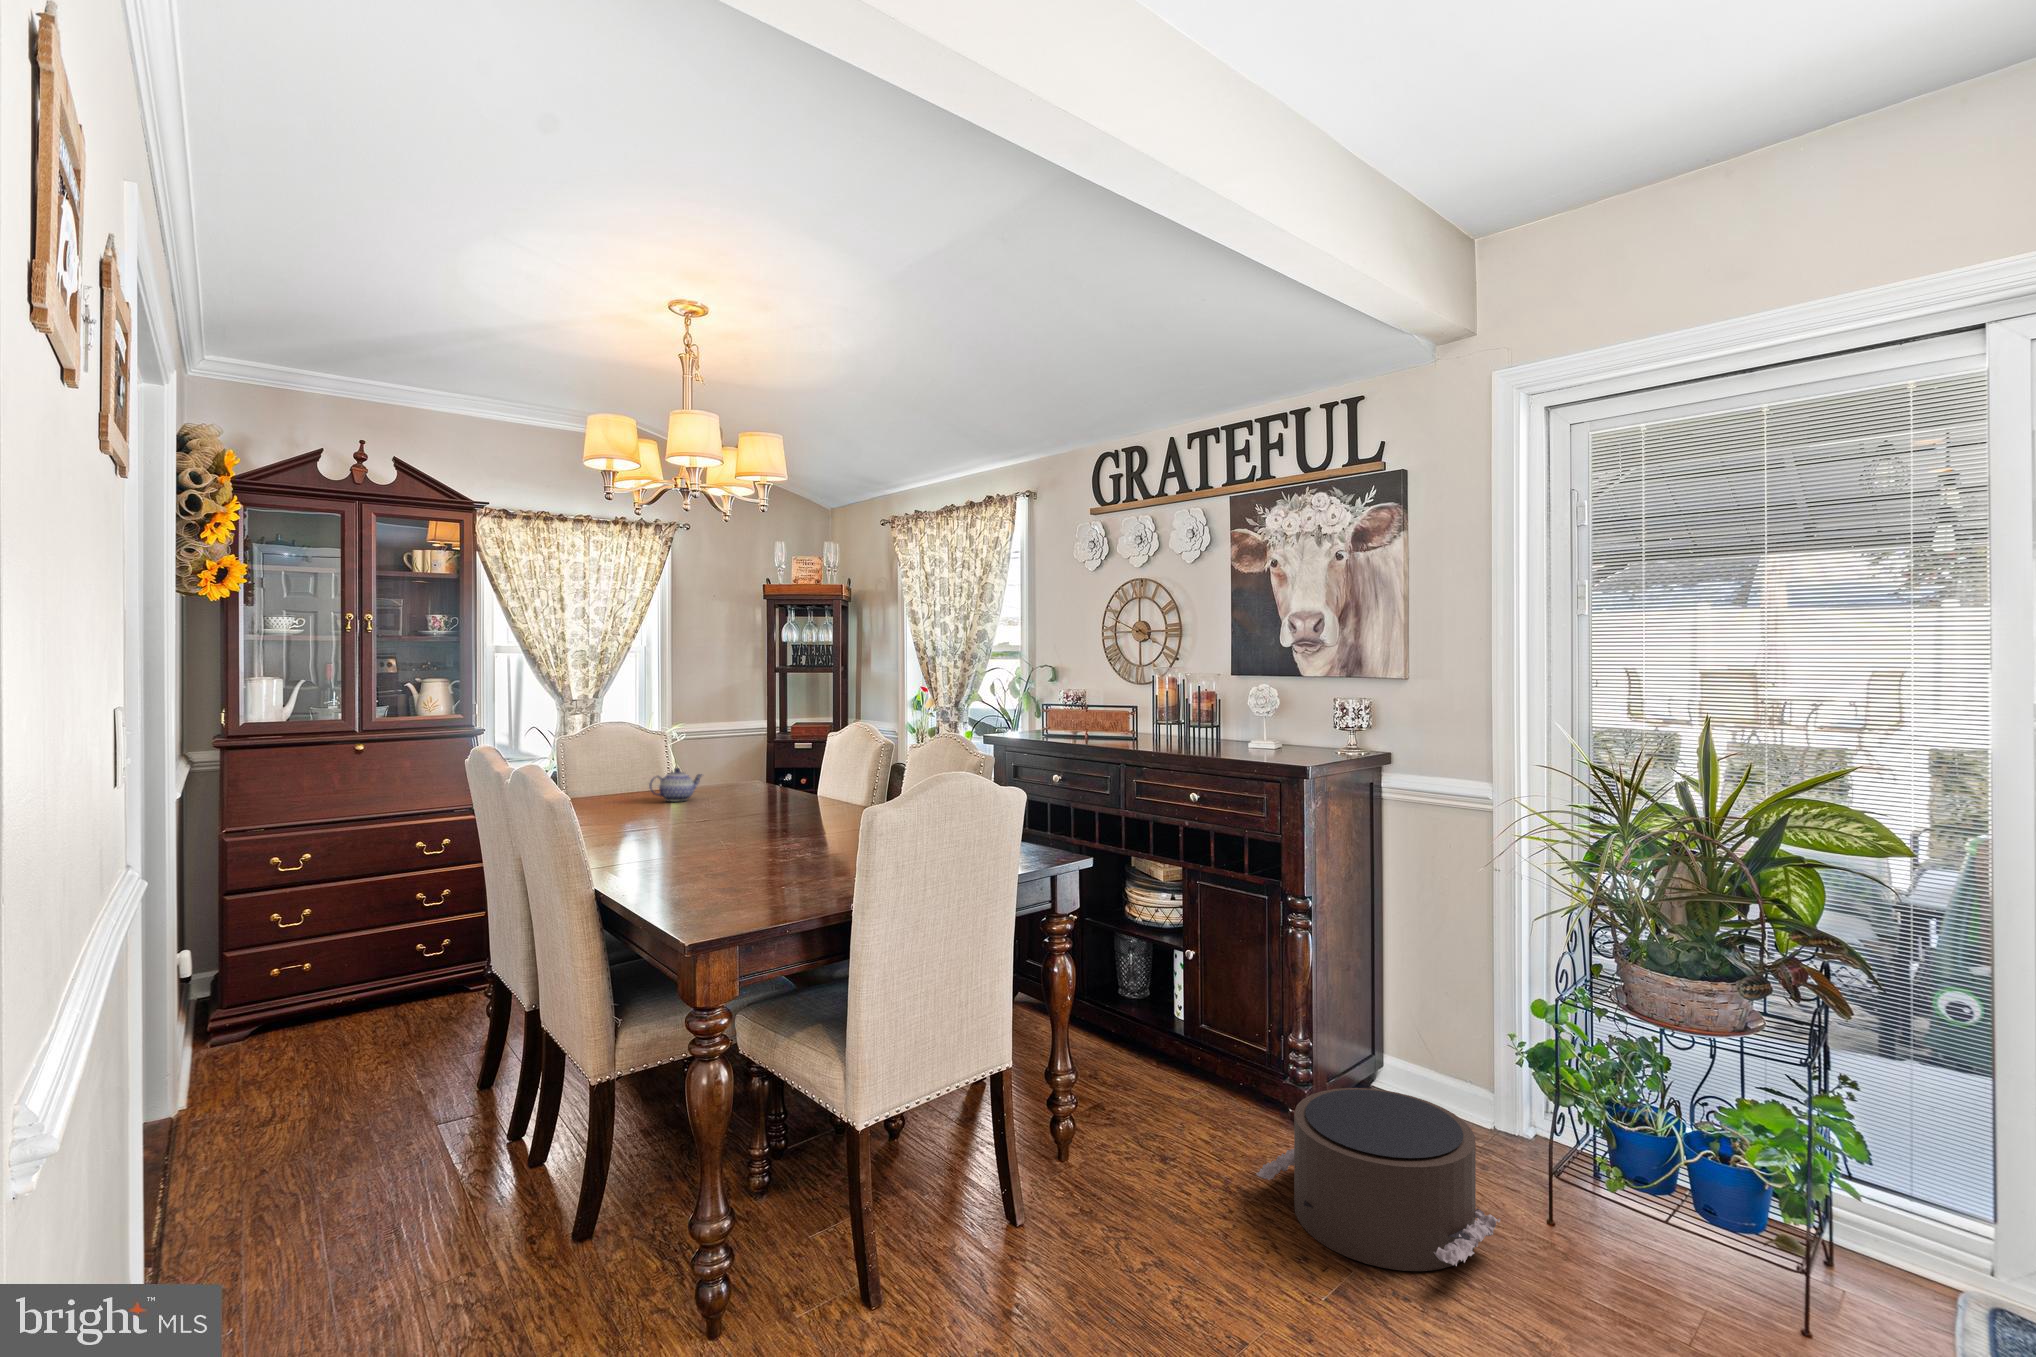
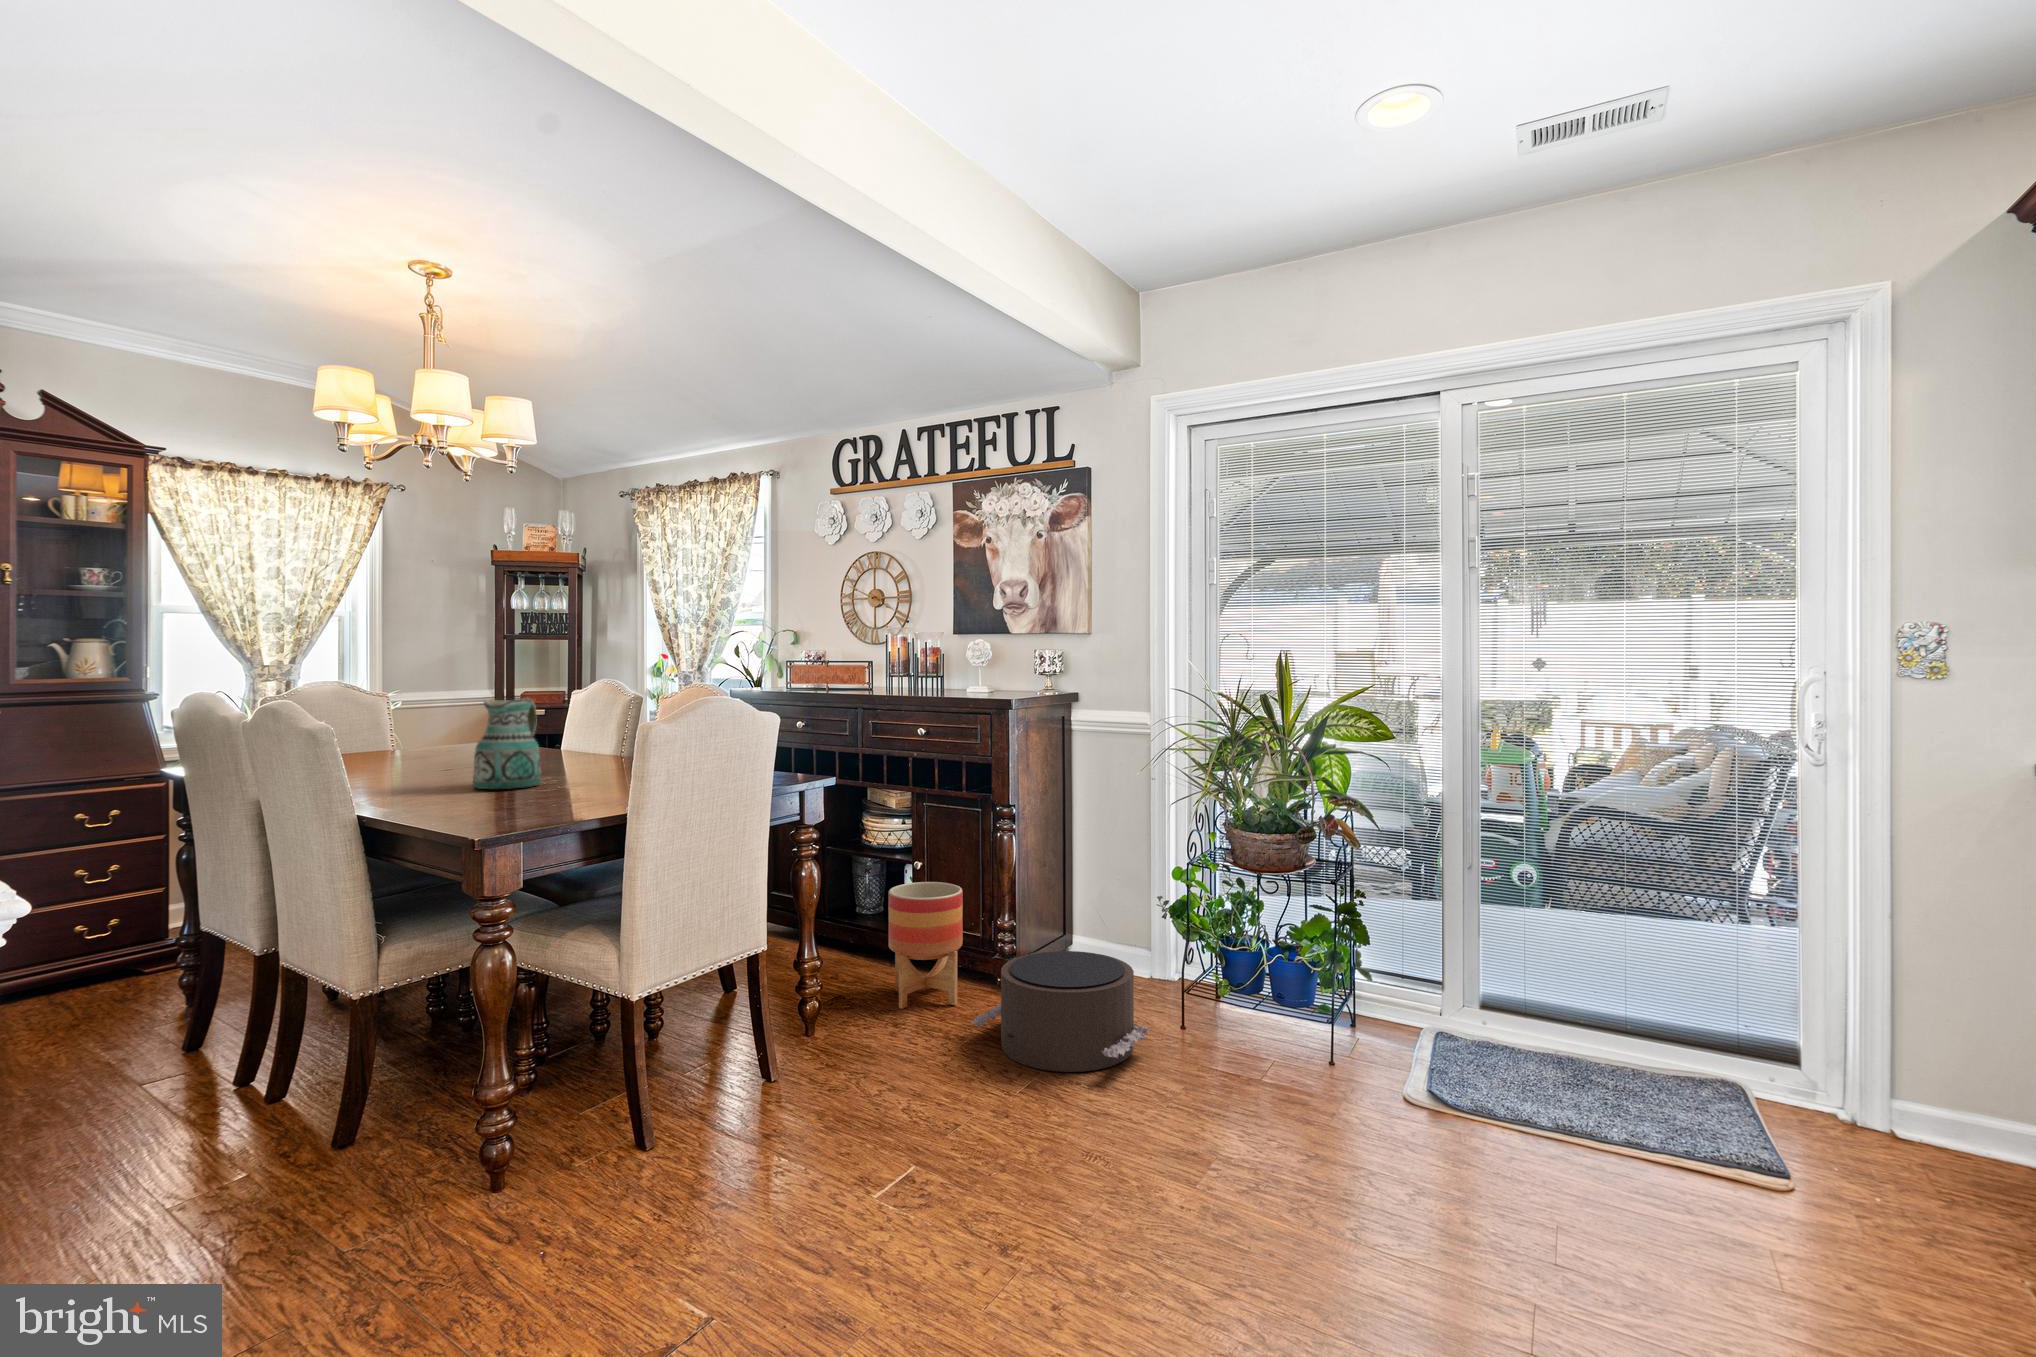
ceramic pitcher: none [711,761,778,864] -> present [473,697,541,789]
teapot: present [649,768,702,802] -> none [381,721,440,754]
planter: none [1155,976,1244,1134] -> present [888,882,963,1009]

